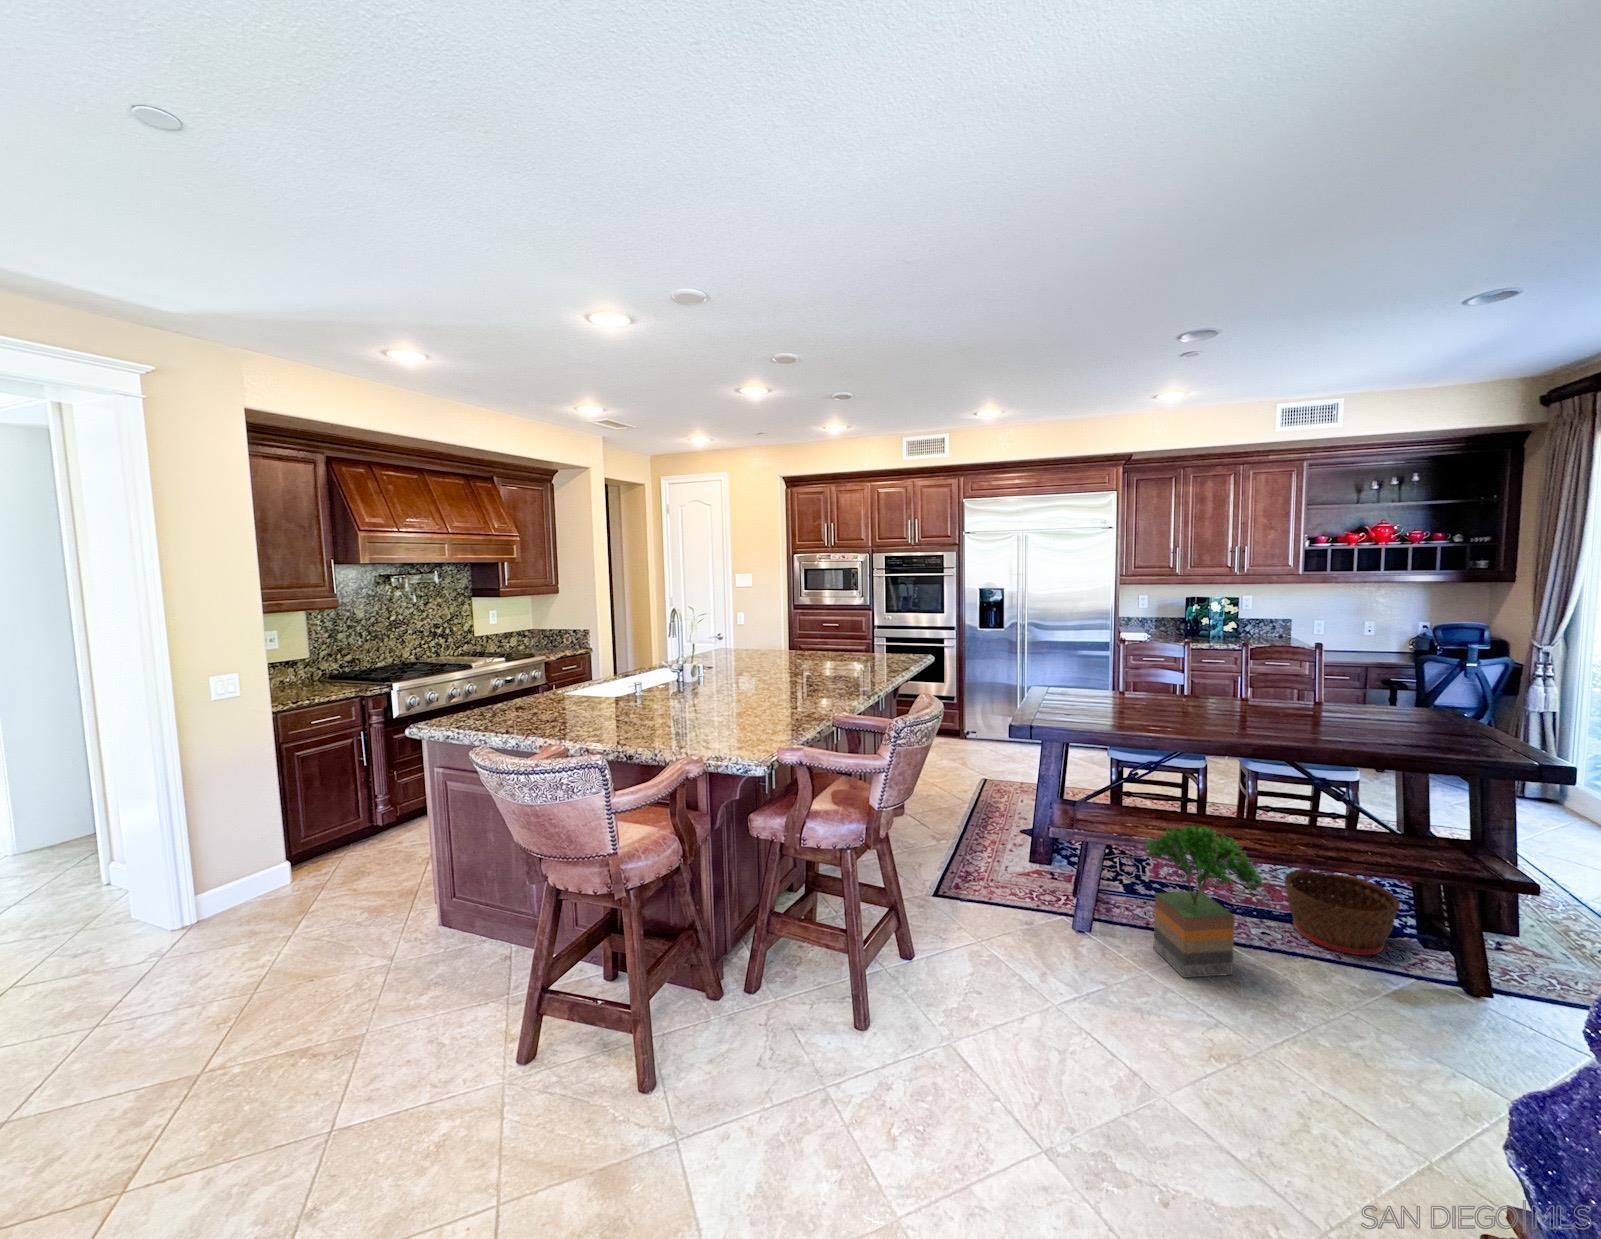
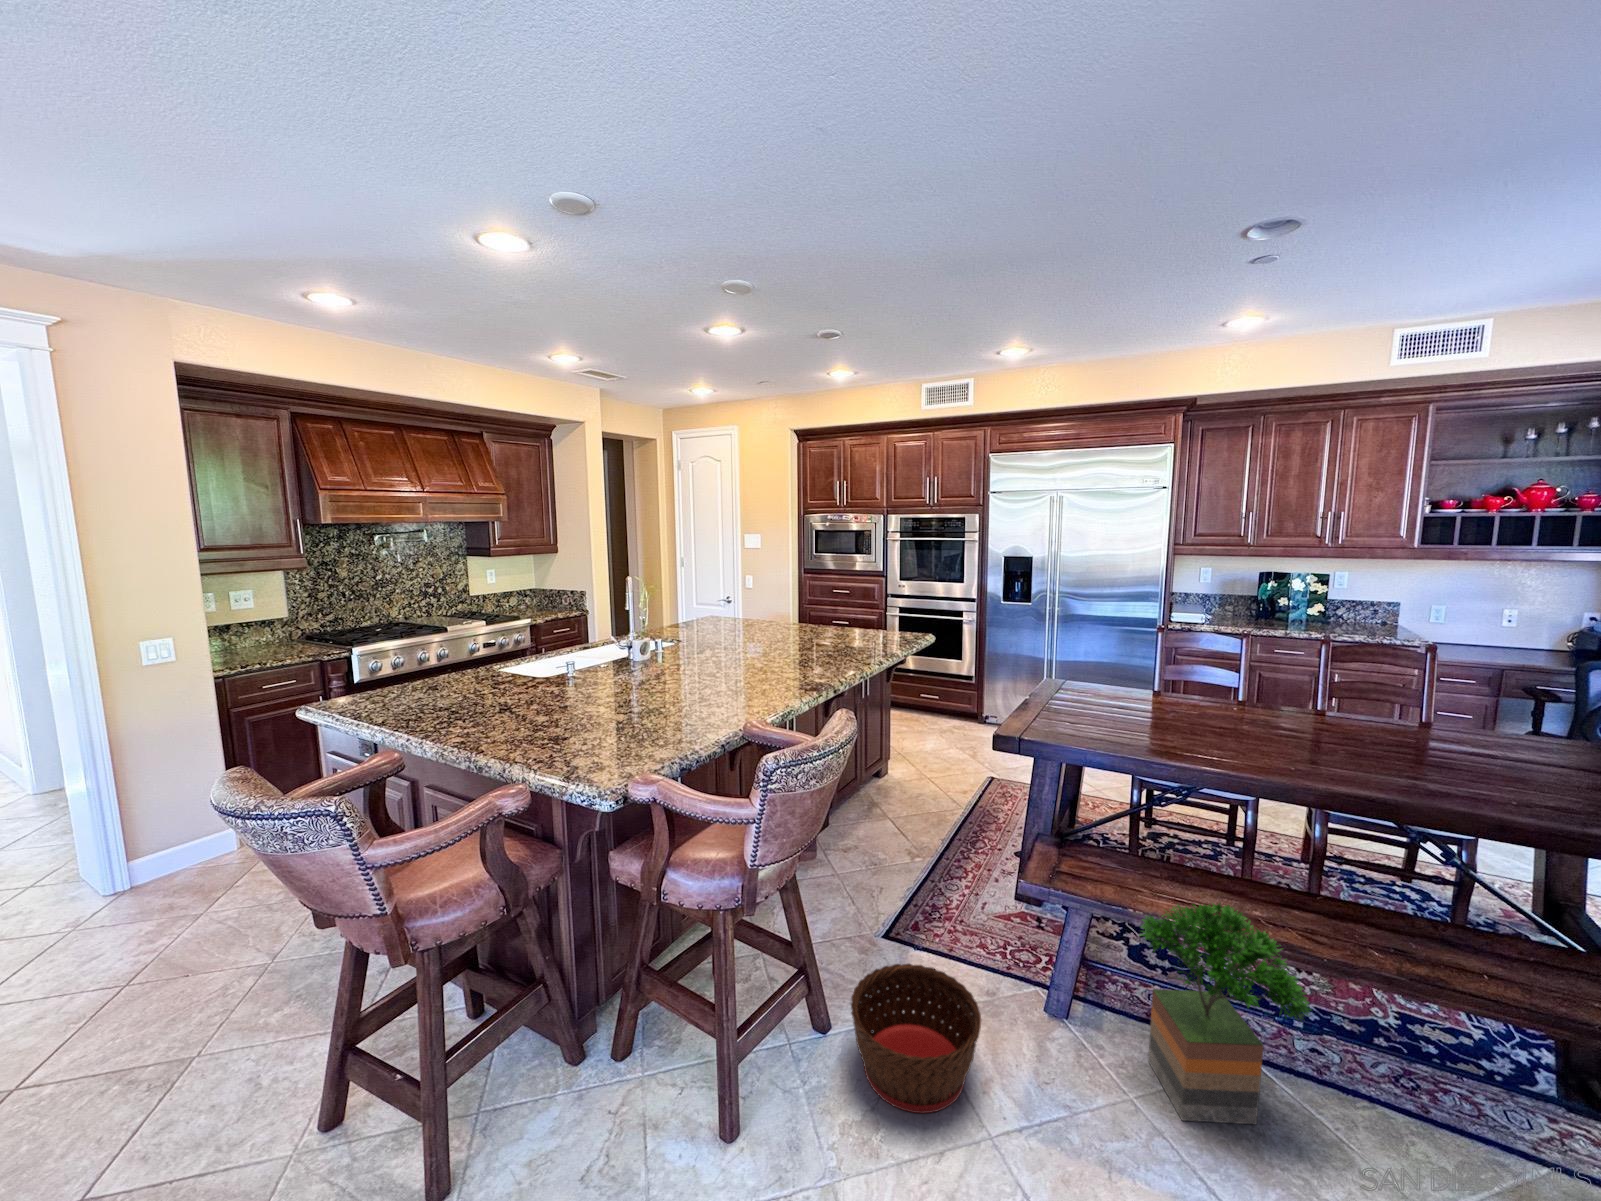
basket: present [1285,870,1400,955] -> present [851,964,981,1113]

